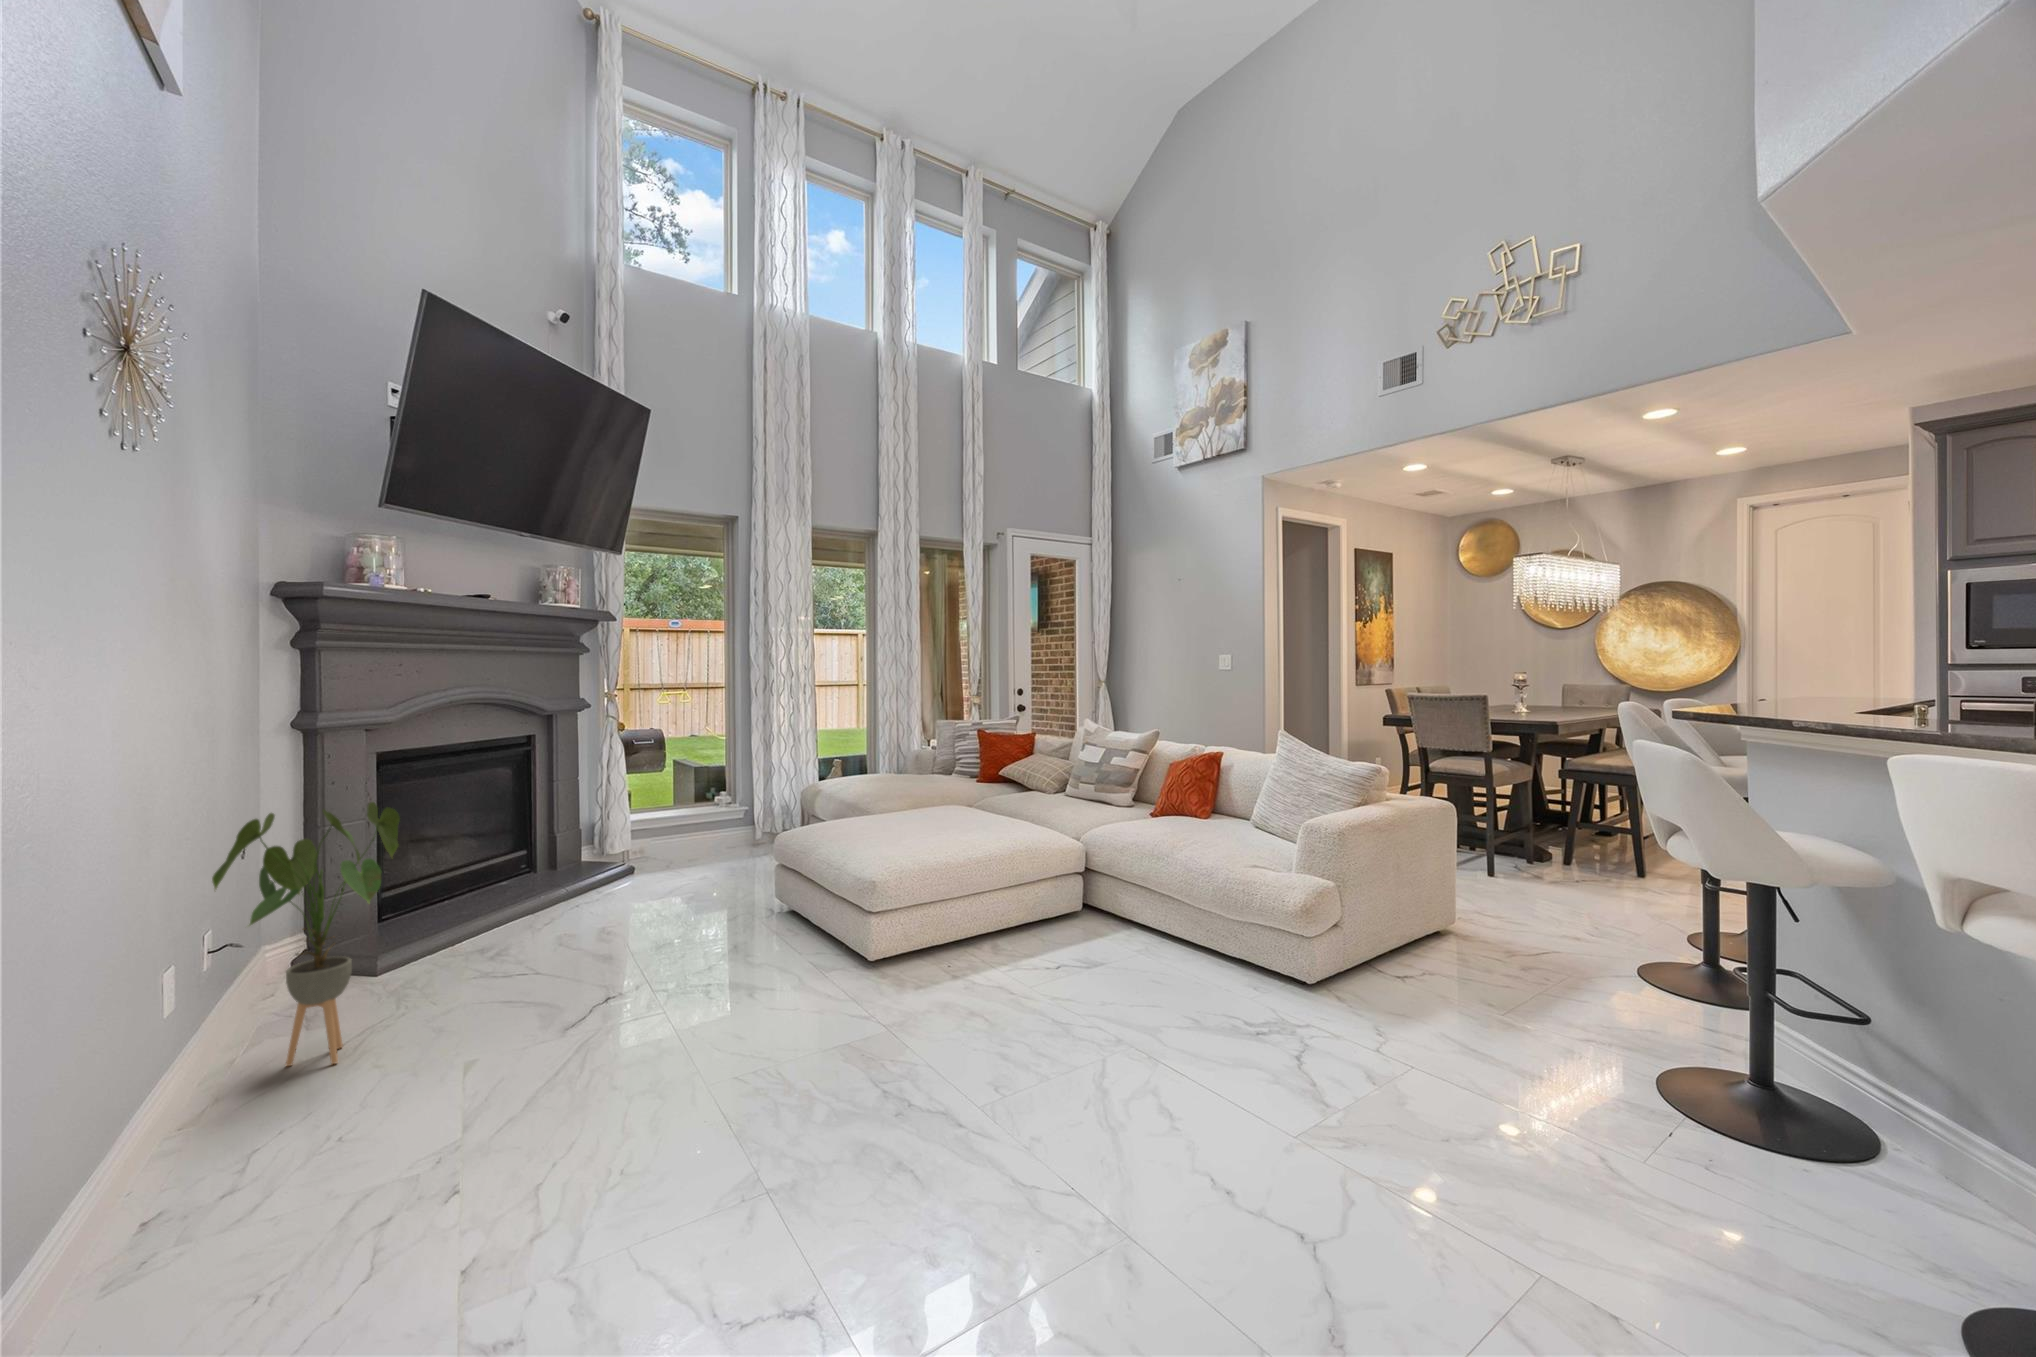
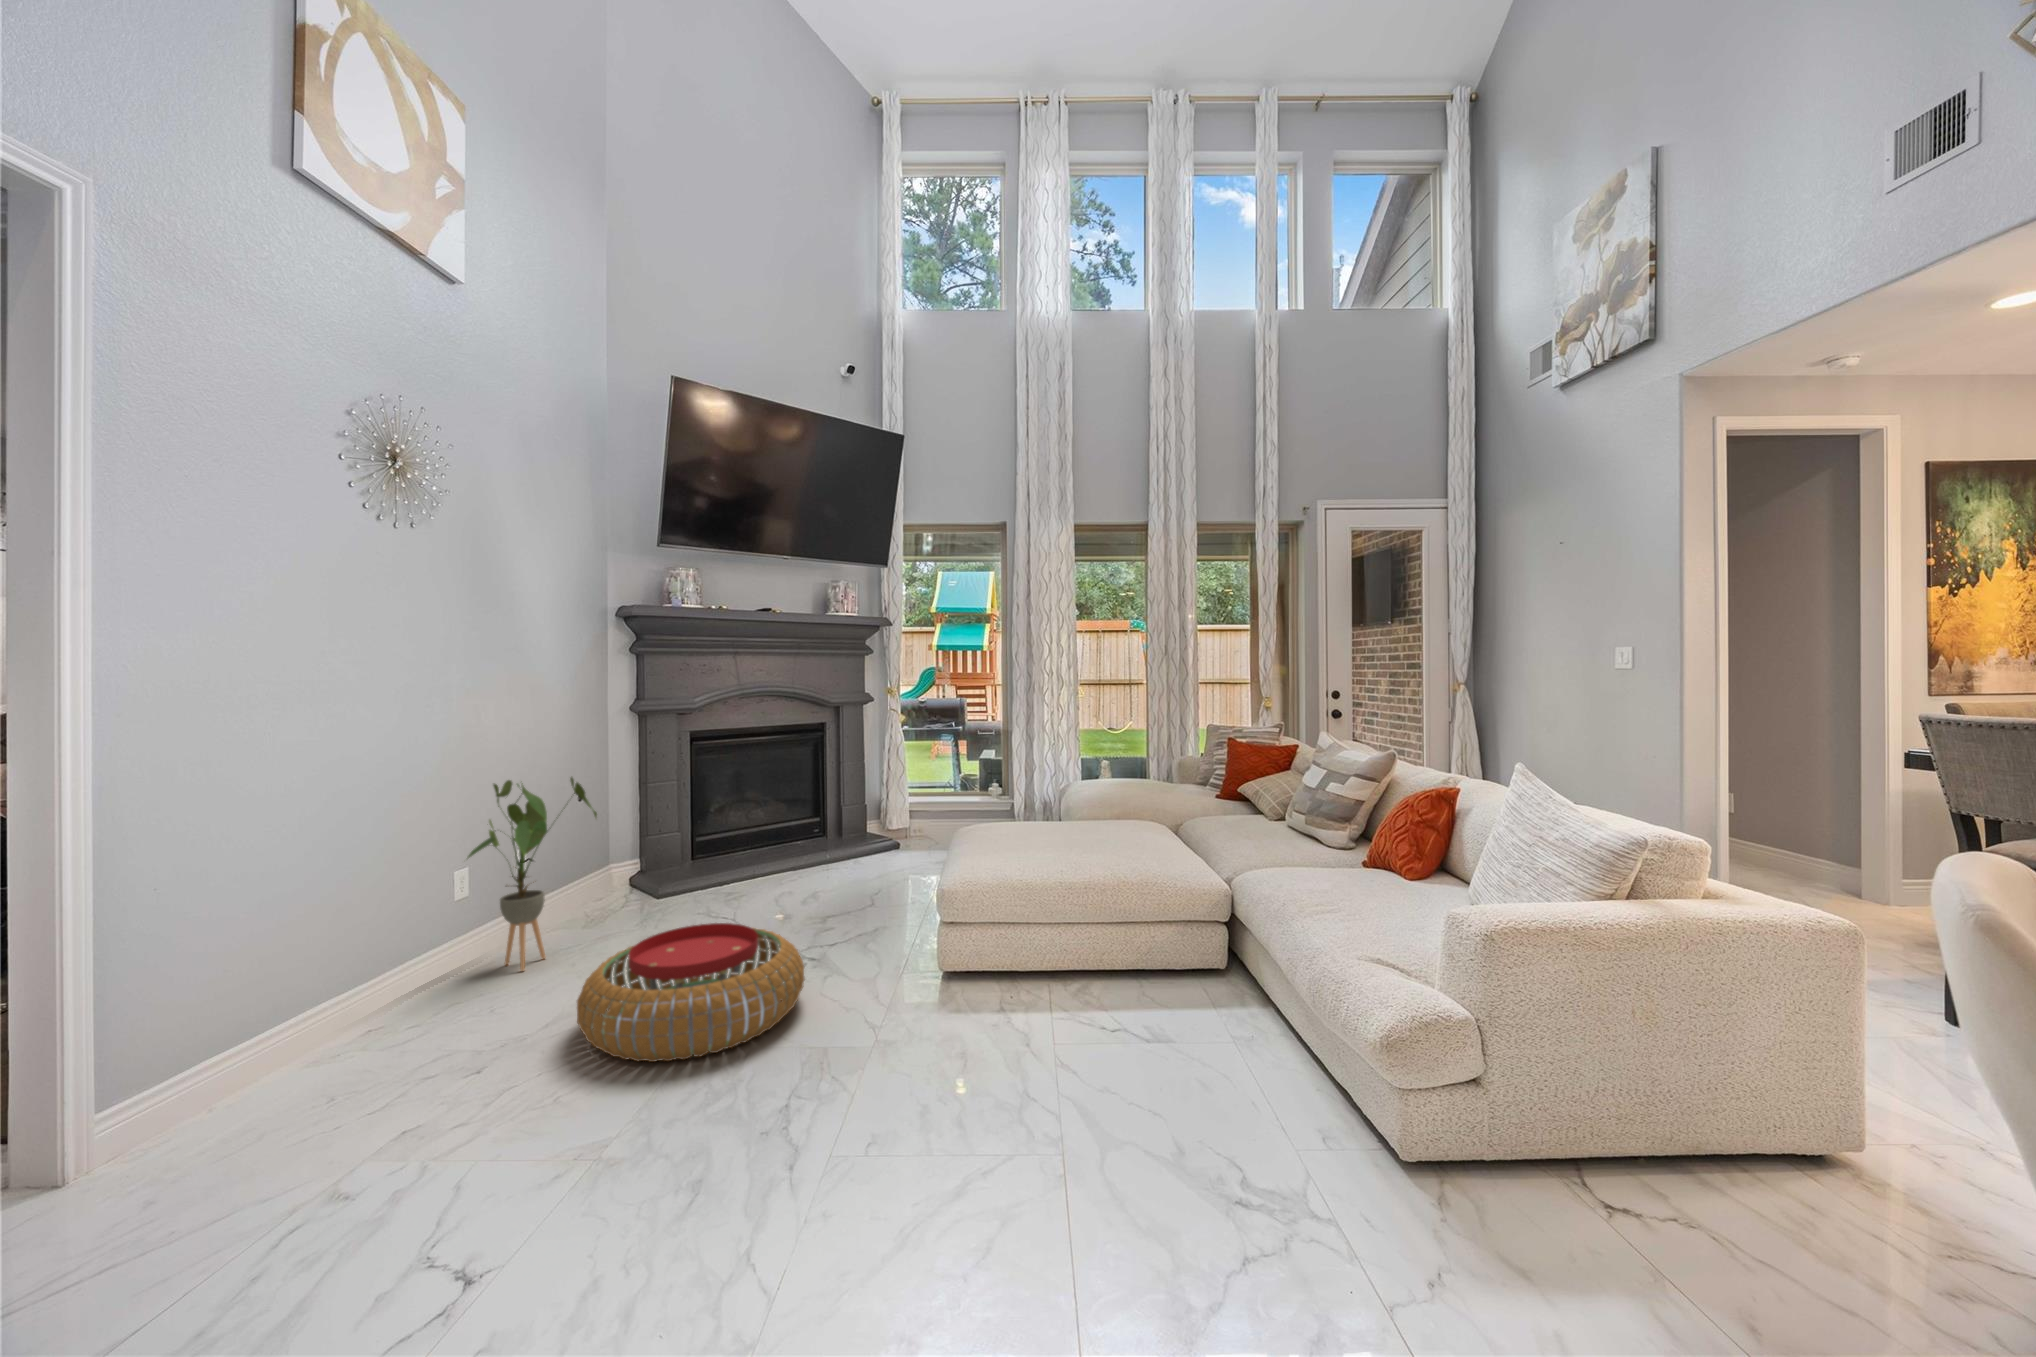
pouf: none [554,936,799,1083] -> present [577,923,805,1062]

